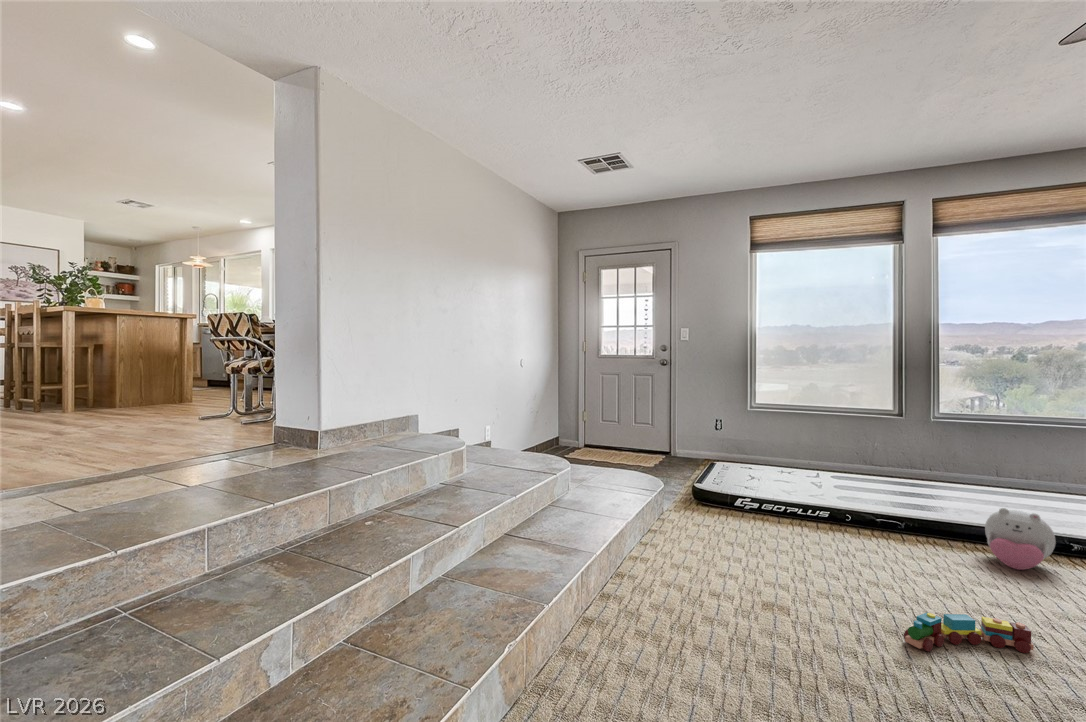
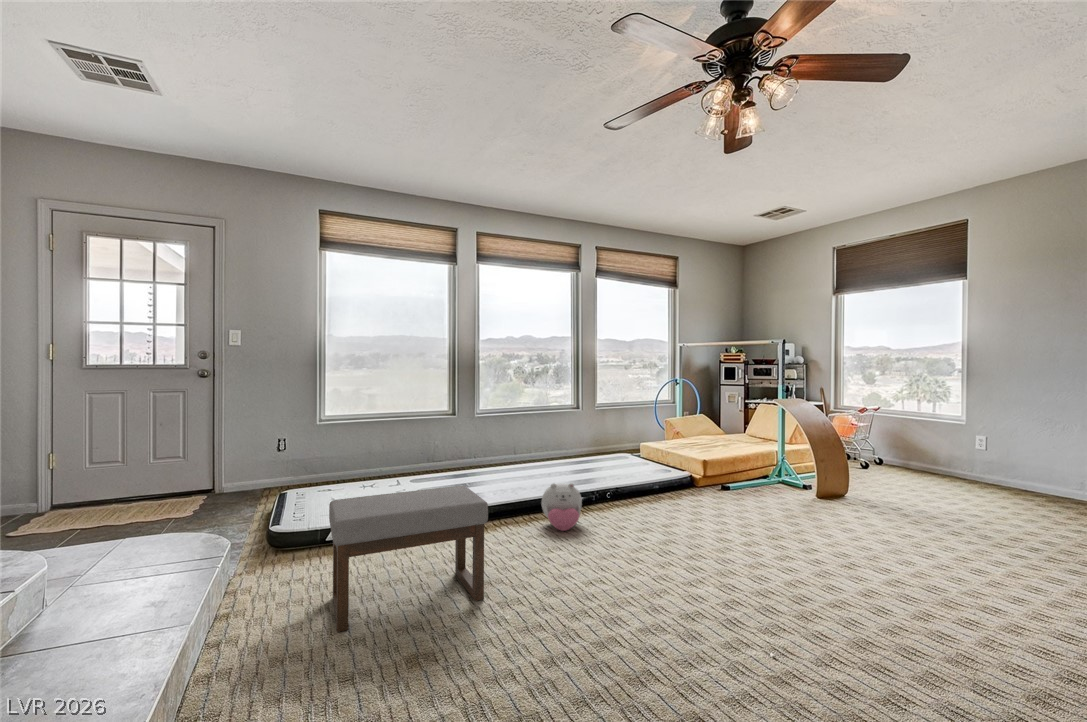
ottoman: none [718,468,866,592] -> present [329,486,488,632]
toy train: present [904,612,1034,653] -> none [540,580,612,640]

